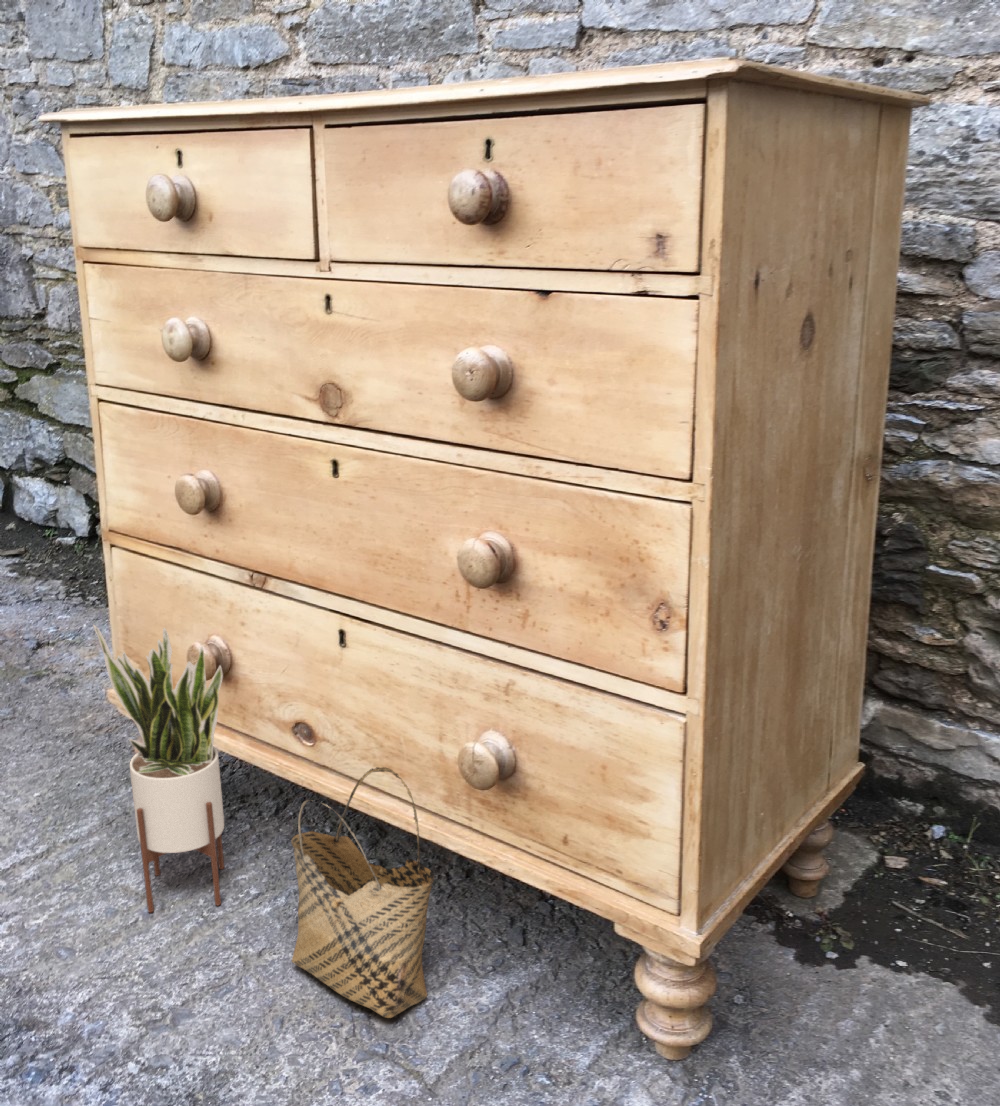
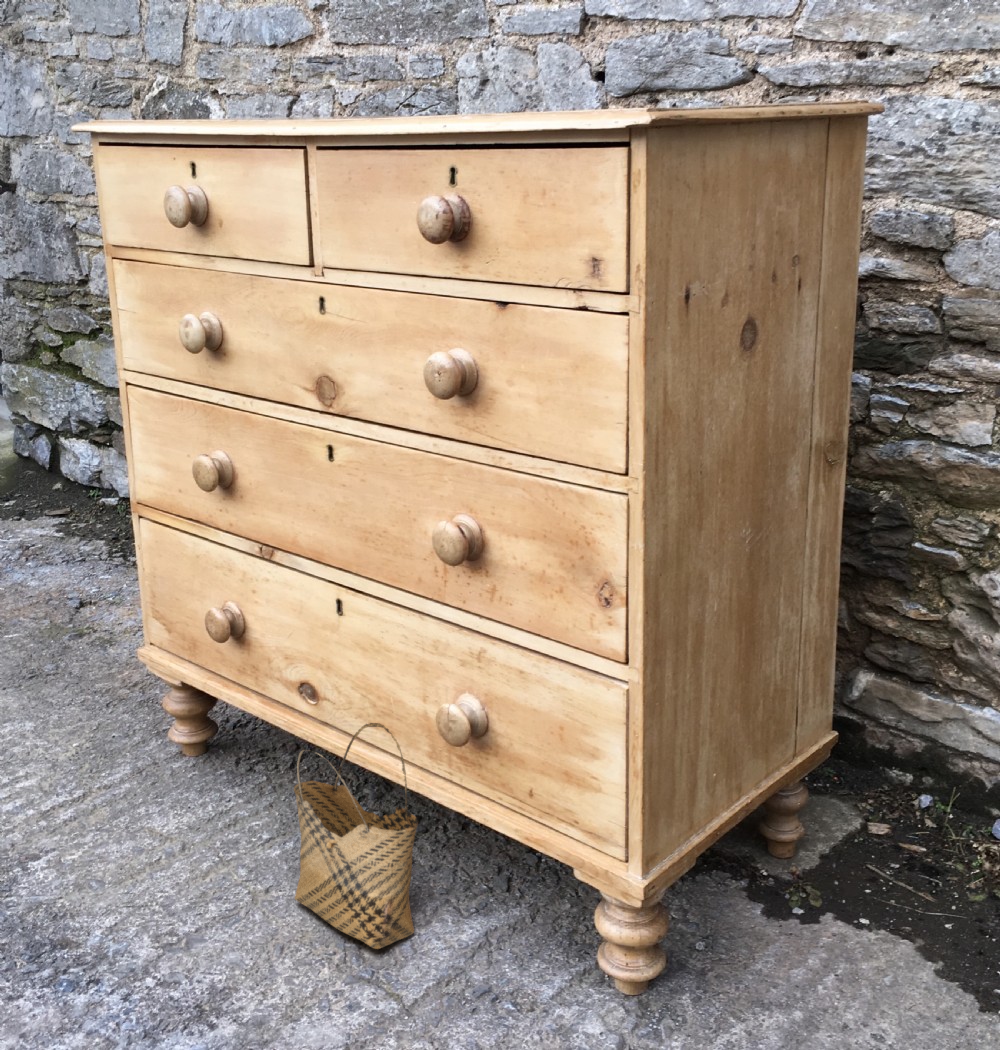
potted plant: present [93,625,224,912] -> none [120,589,241,854]

